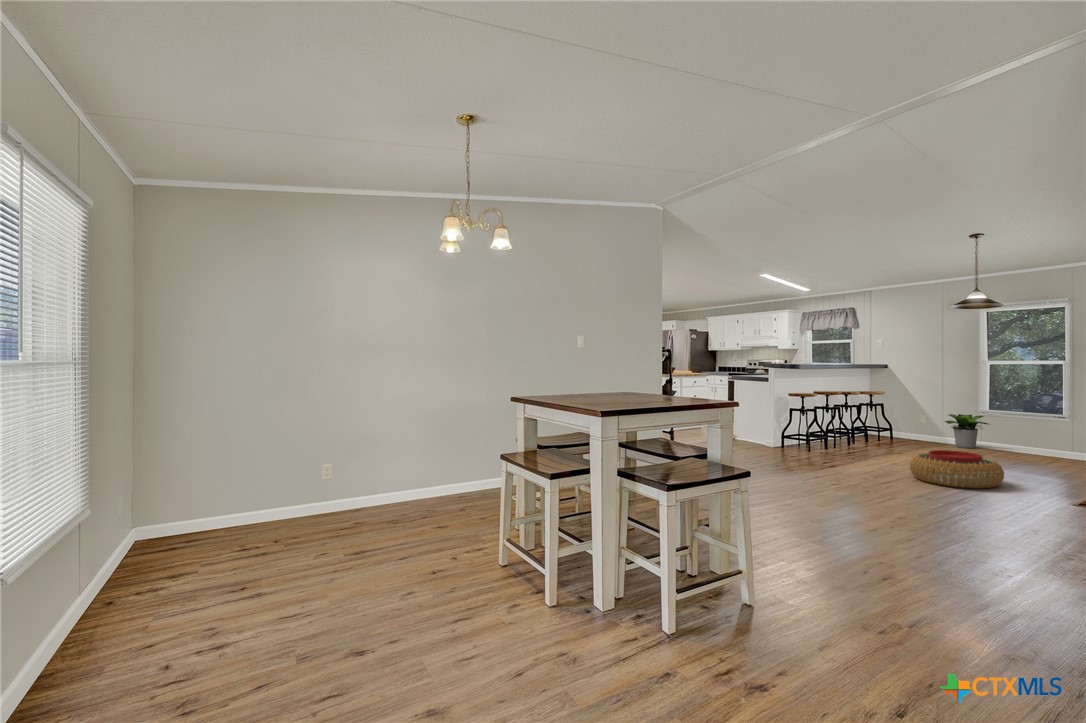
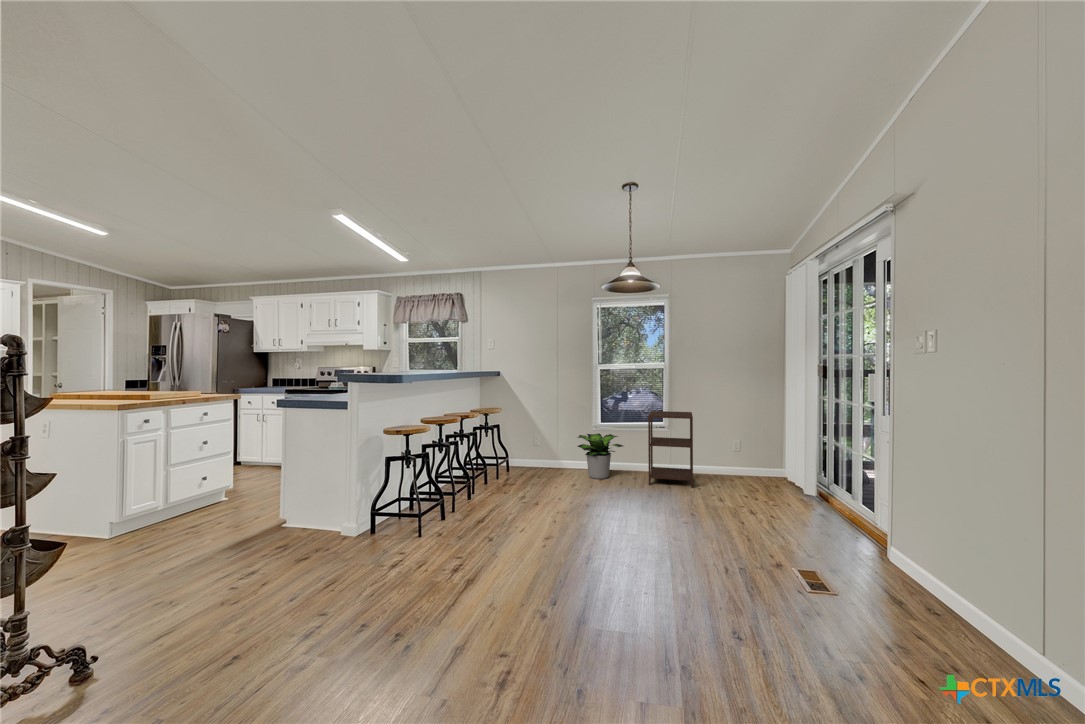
side table: none [1008,398,1066,460] -> present [648,411,693,488]
pouf: present [910,450,1004,488] -> none [632,536,789,641]

